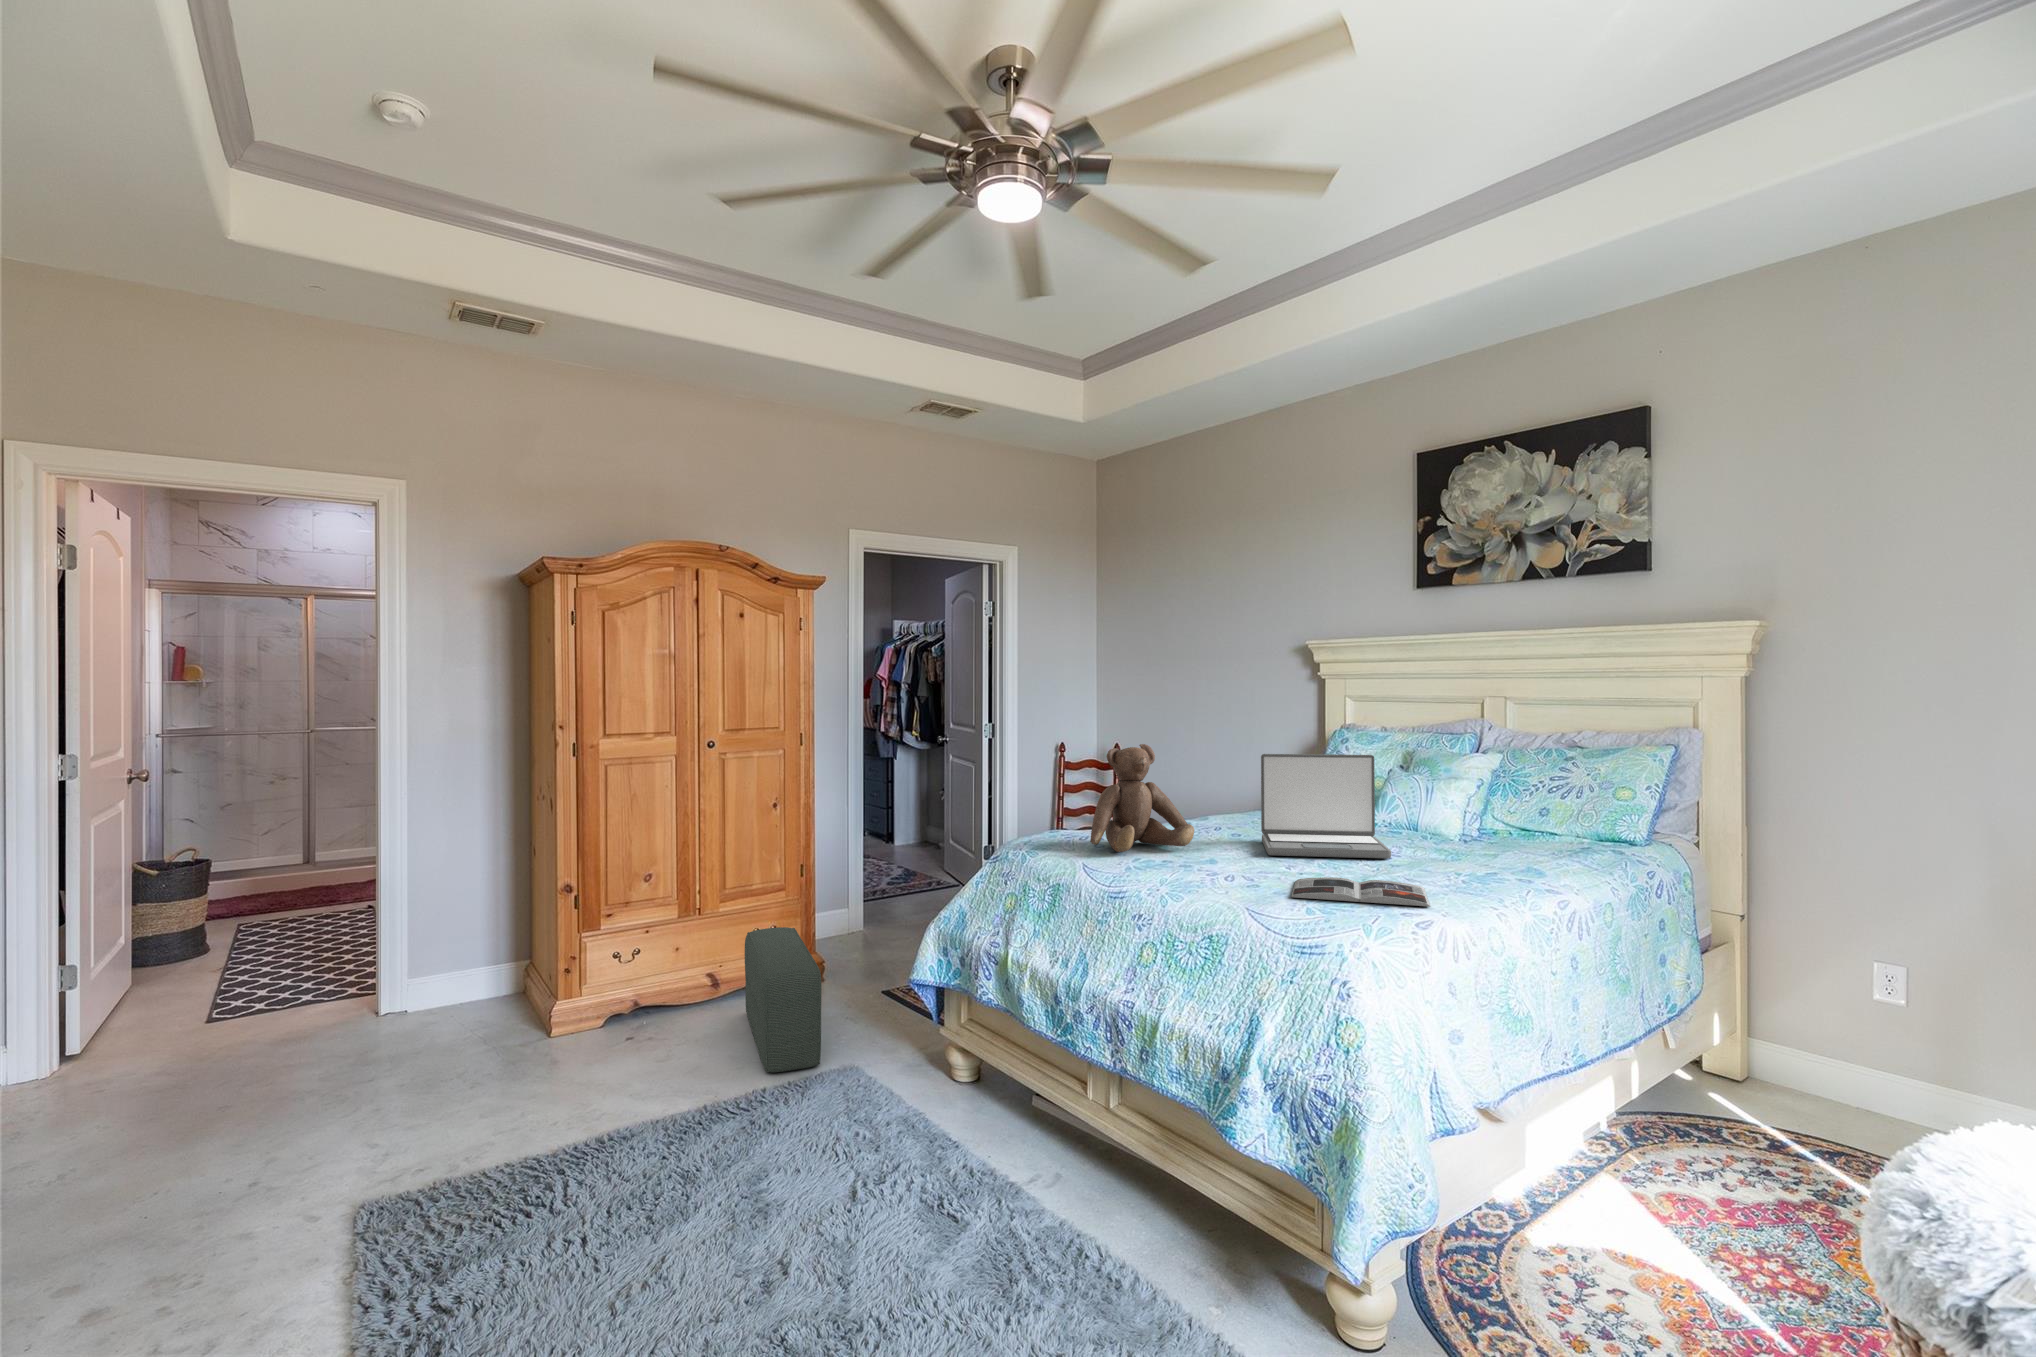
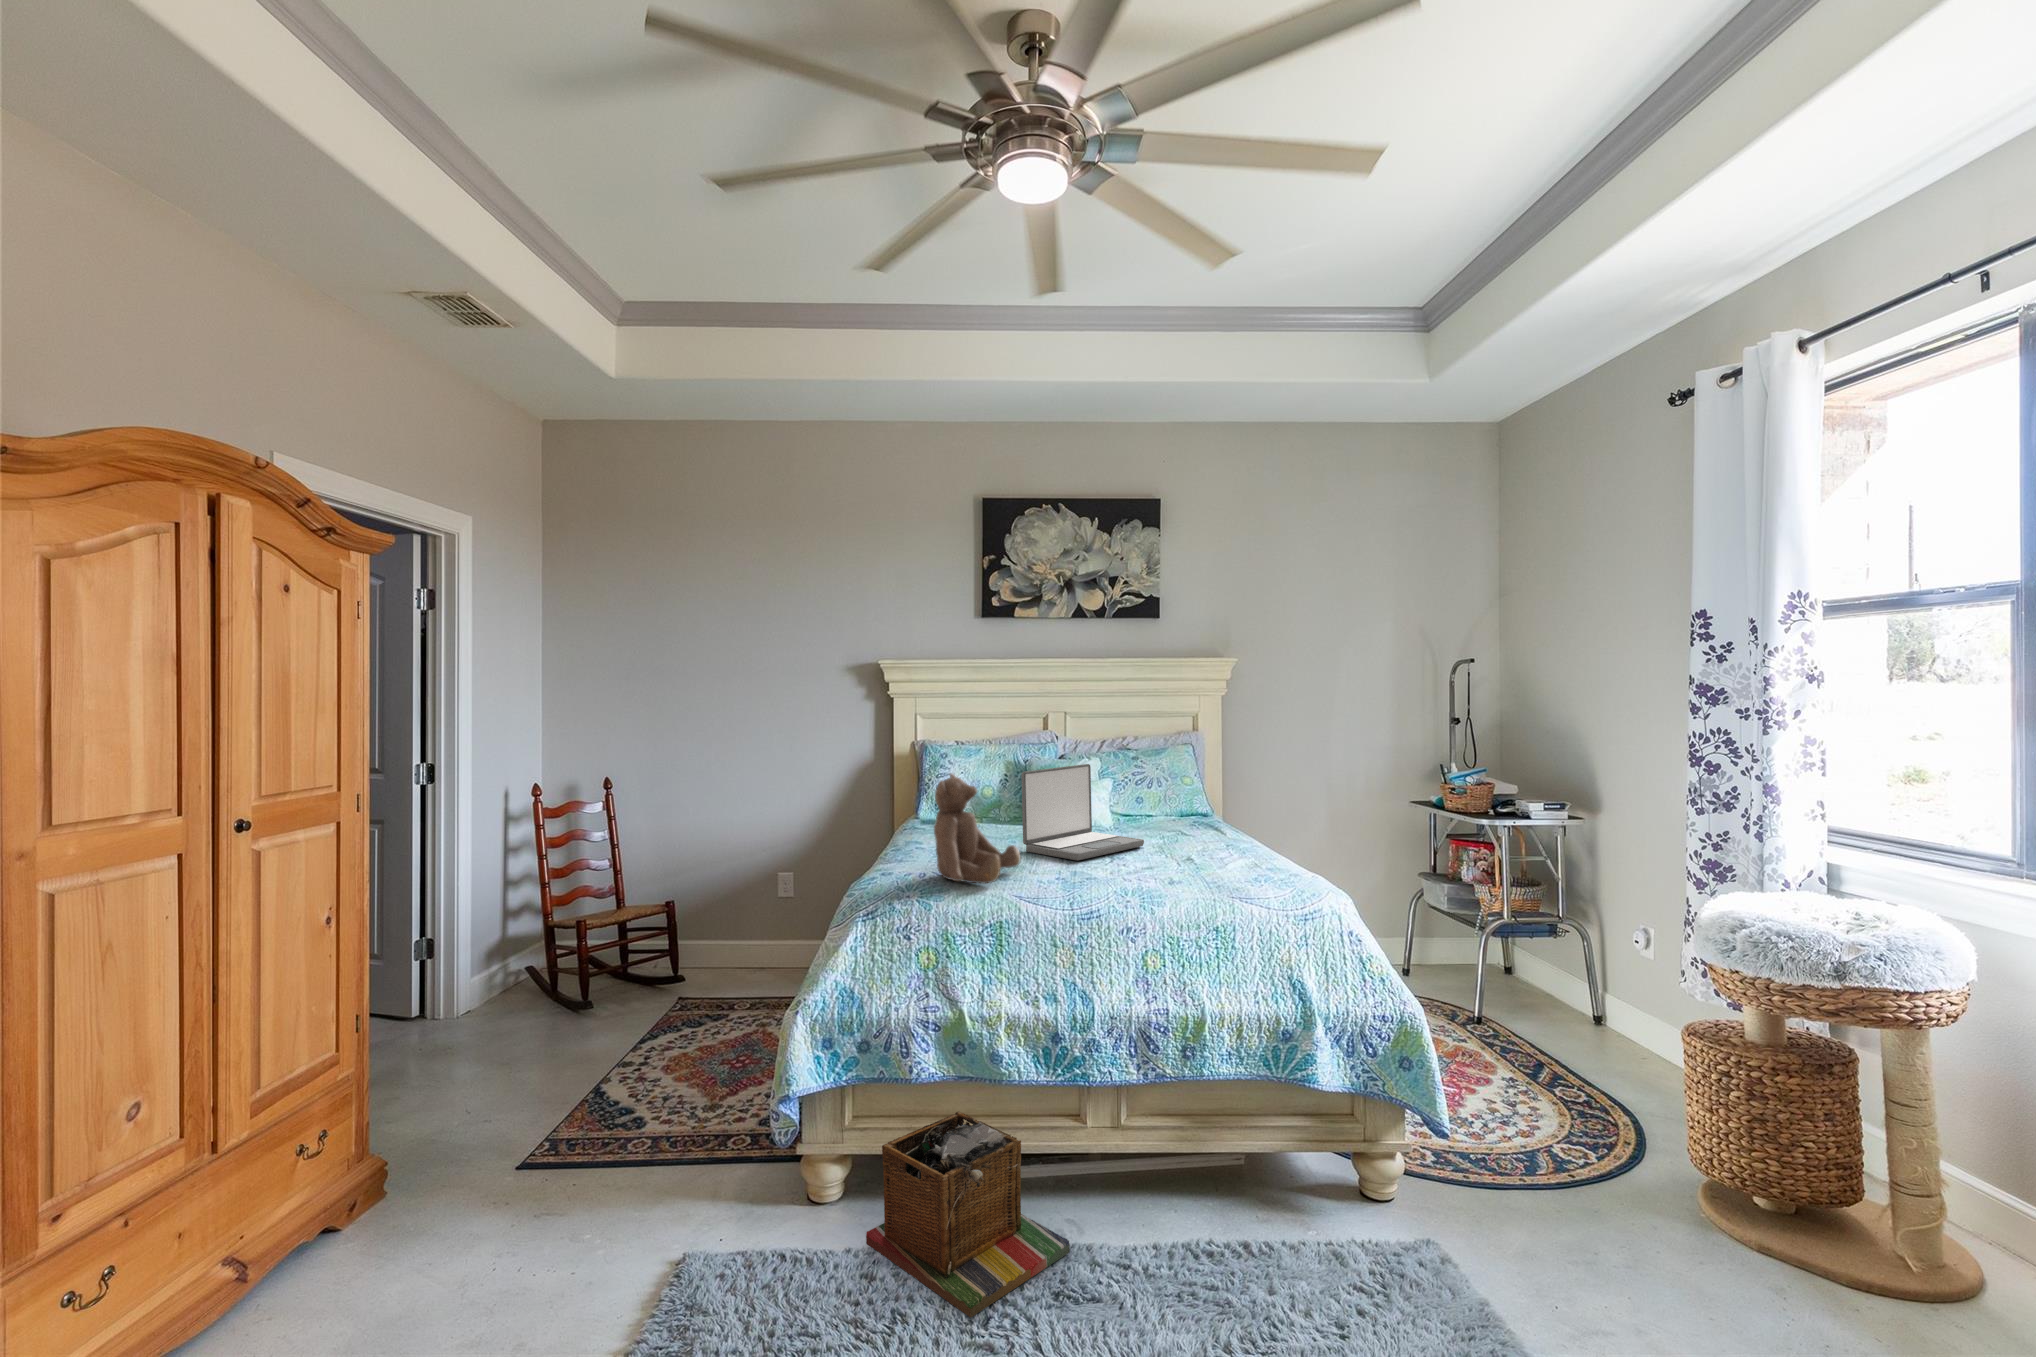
magazine: present [1291,877,1430,907] -> none [1162,860,1279,886]
pouf: present [745,927,821,1072] -> none [392,1105,668,1307]
laundry basket: none [867,1035,1014,1191] -> present [866,1111,1070,1317]

